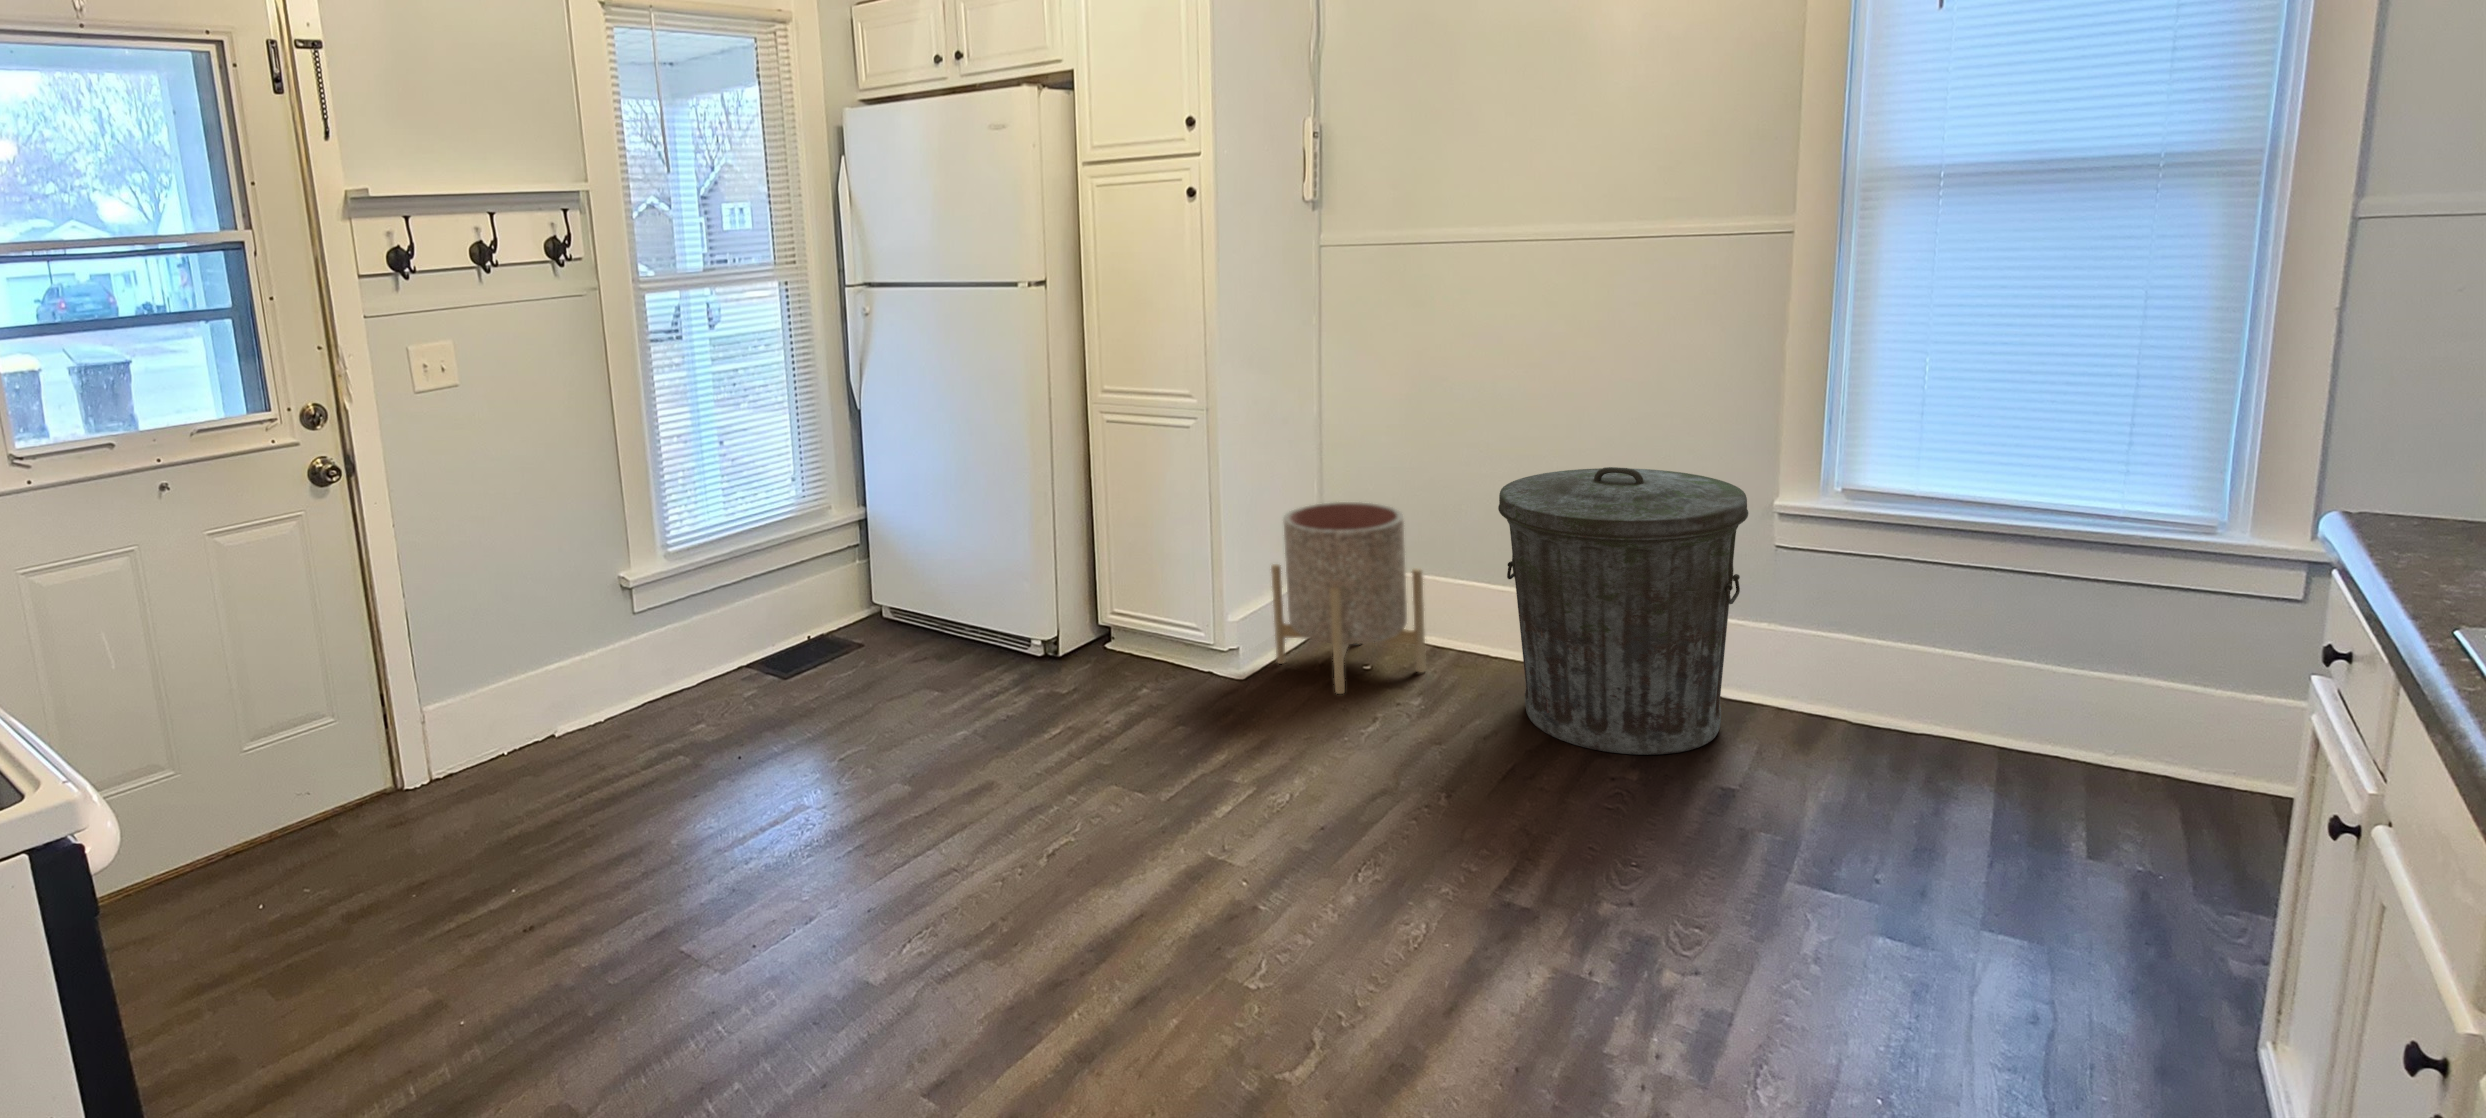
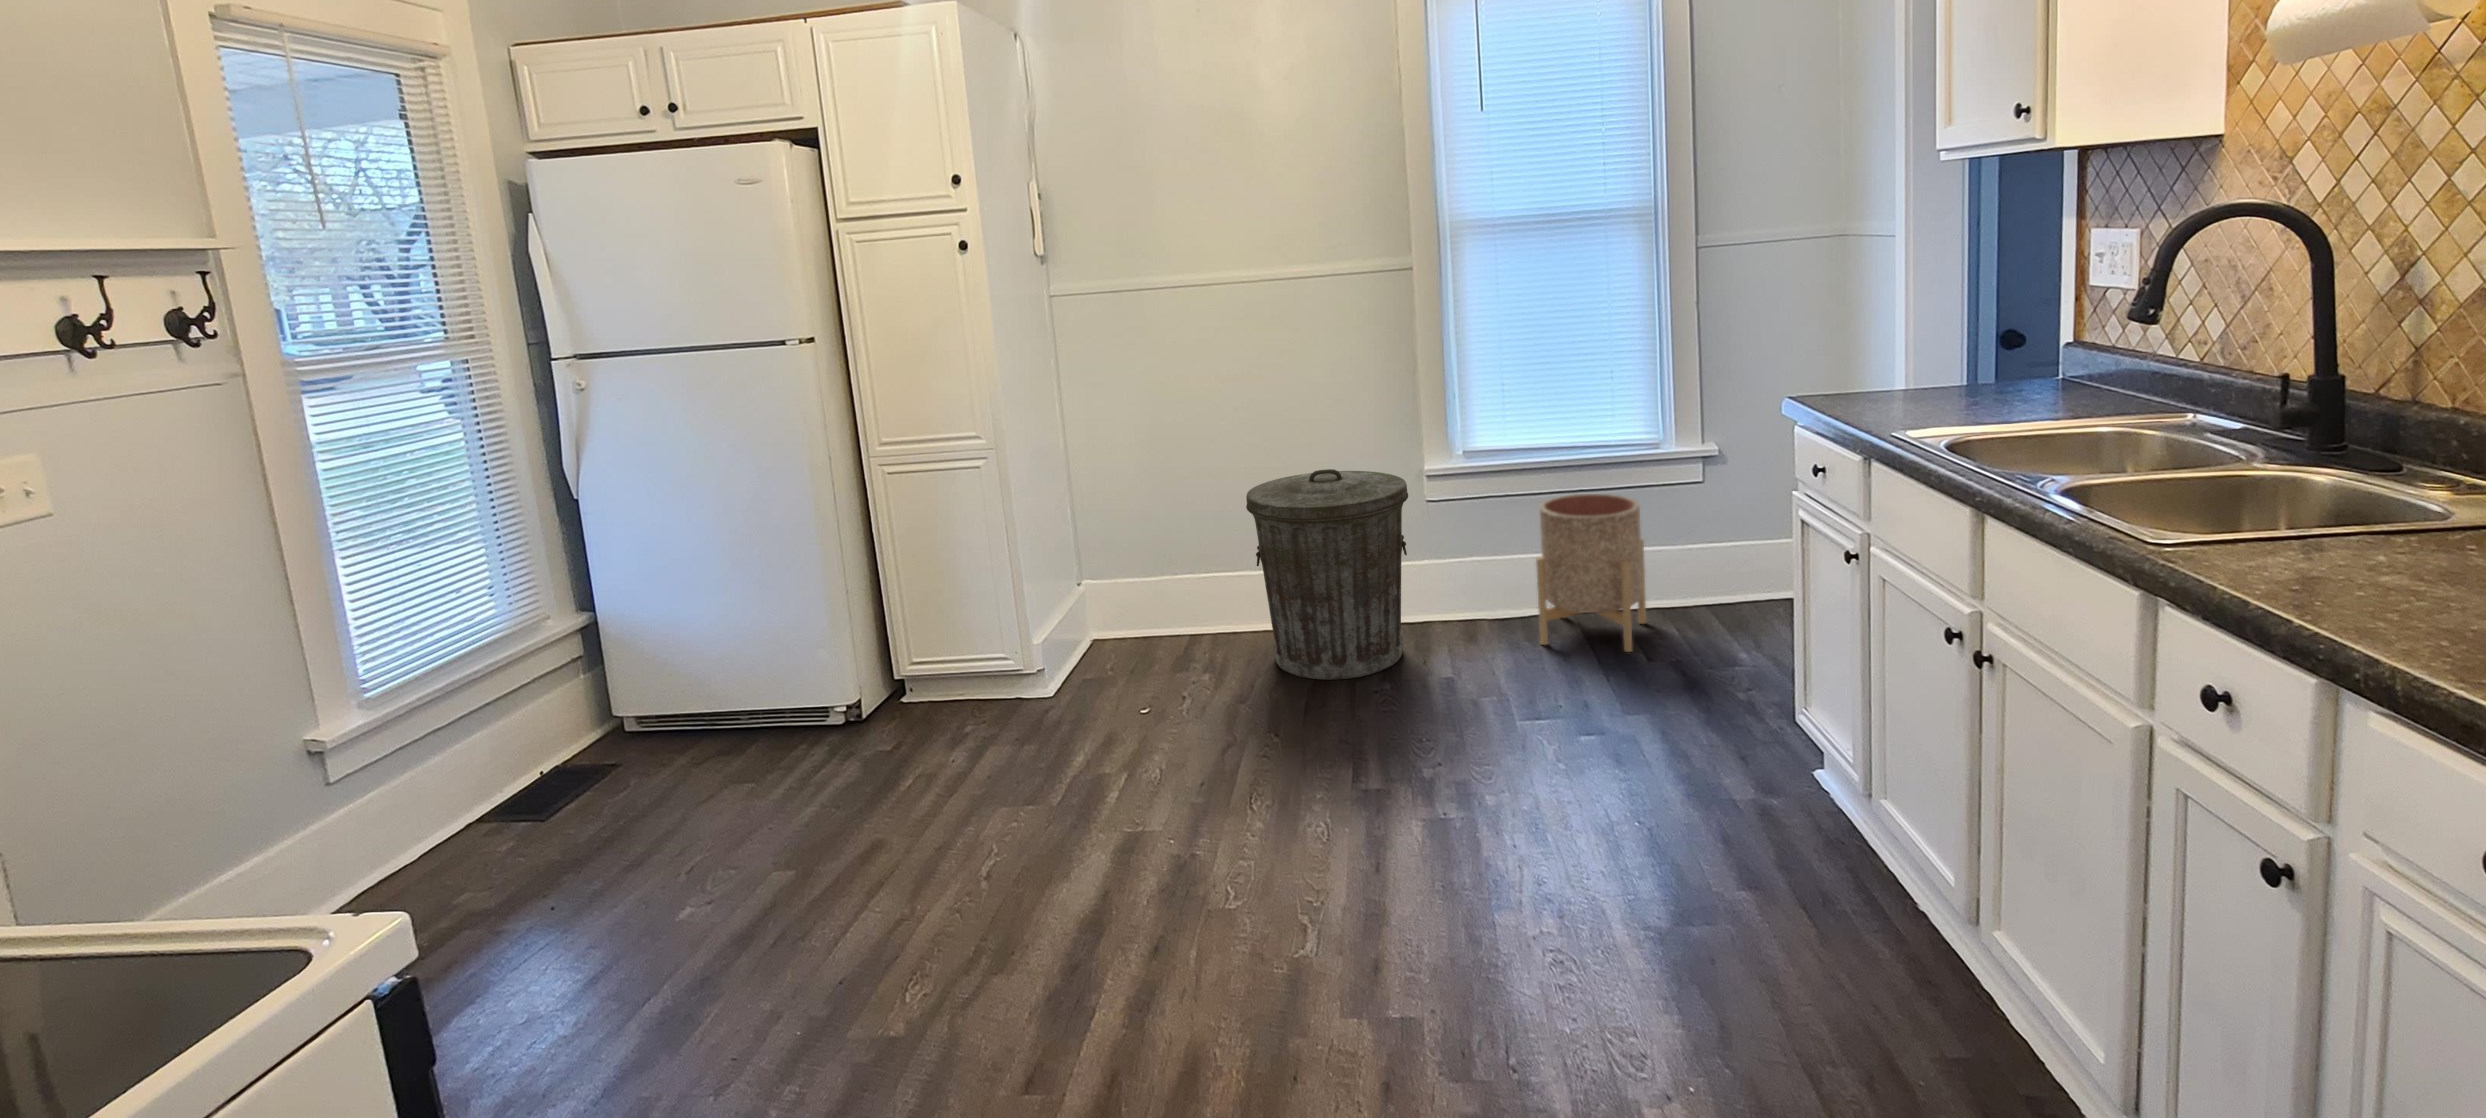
planter: present [1271,502,1426,694] -> present [1536,494,1646,652]

